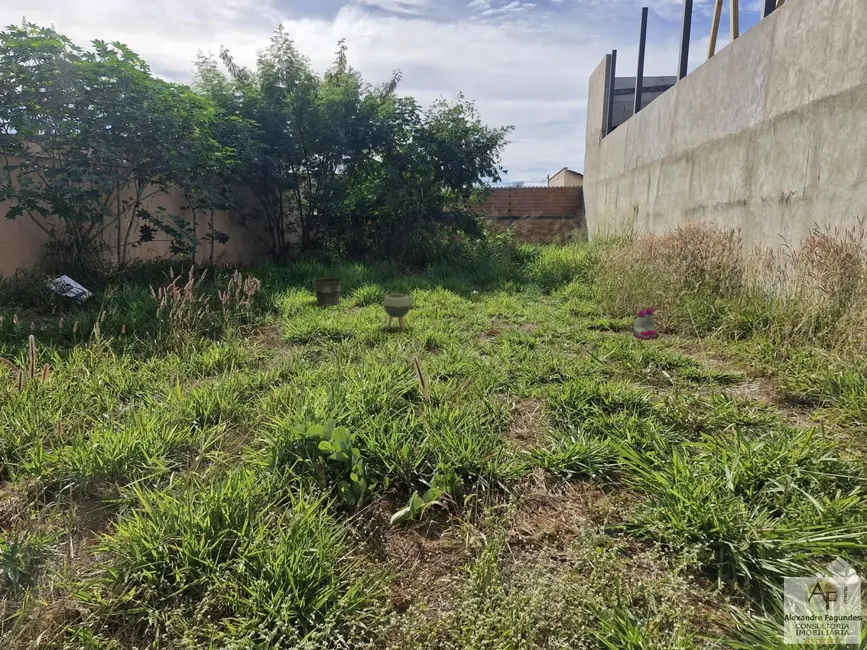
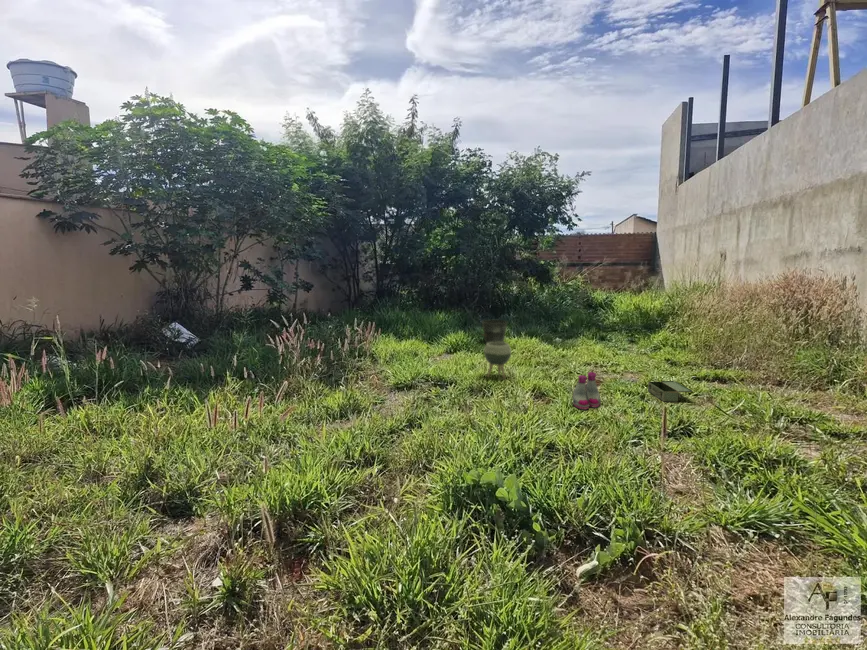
bucket: present [311,278,341,306] -> present [482,320,508,343]
boots: present [632,307,657,339] -> present [572,372,601,409]
toolbox: none [539,330,577,350] -> present [648,381,692,402]

